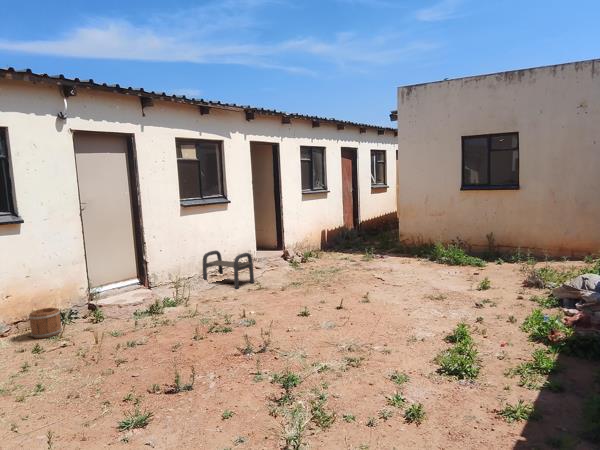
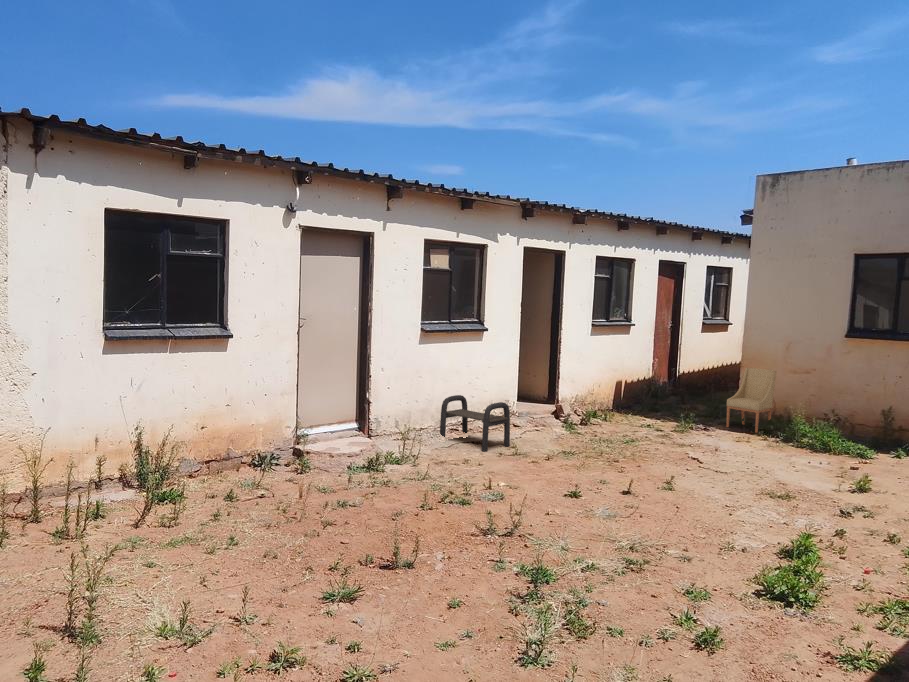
chair: none [393,214,421,256] -> present [726,368,776,433]
bucket: present [29,308,62,338] -> none [224,447,261,484]

